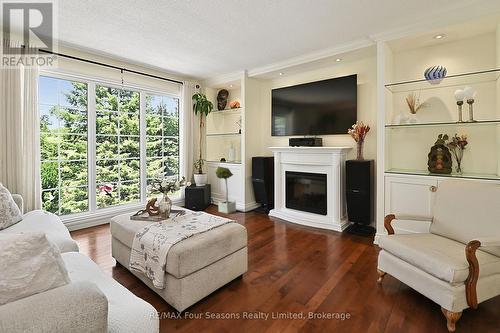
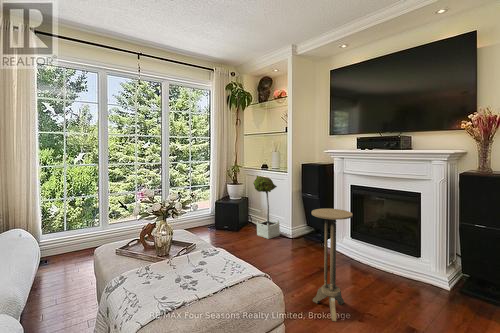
side table: none [256,183,281,250] -> present [312,208,353,321]

